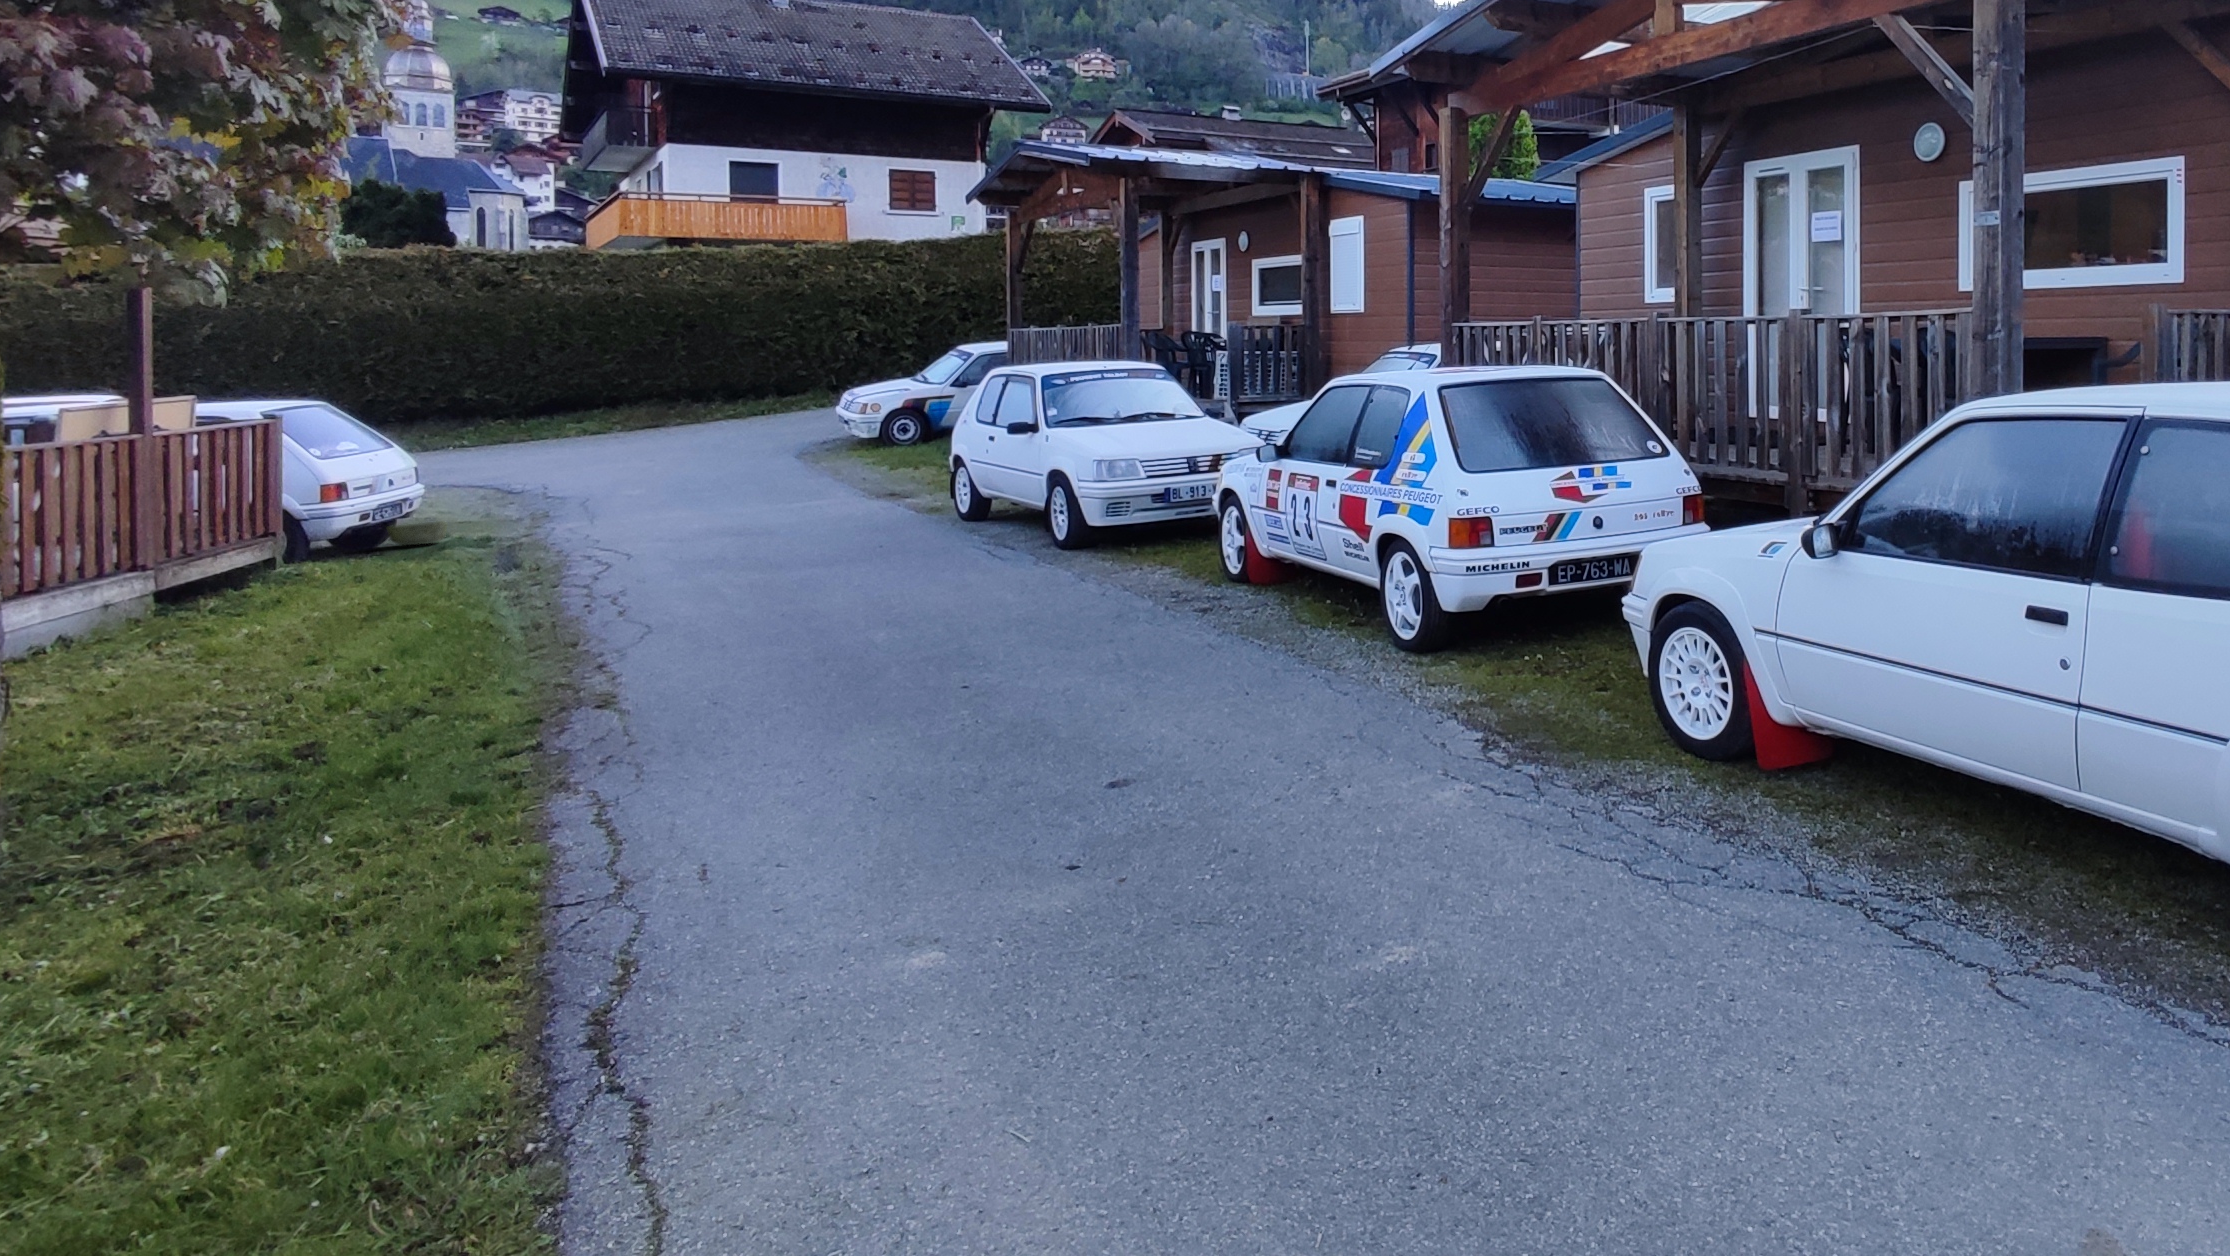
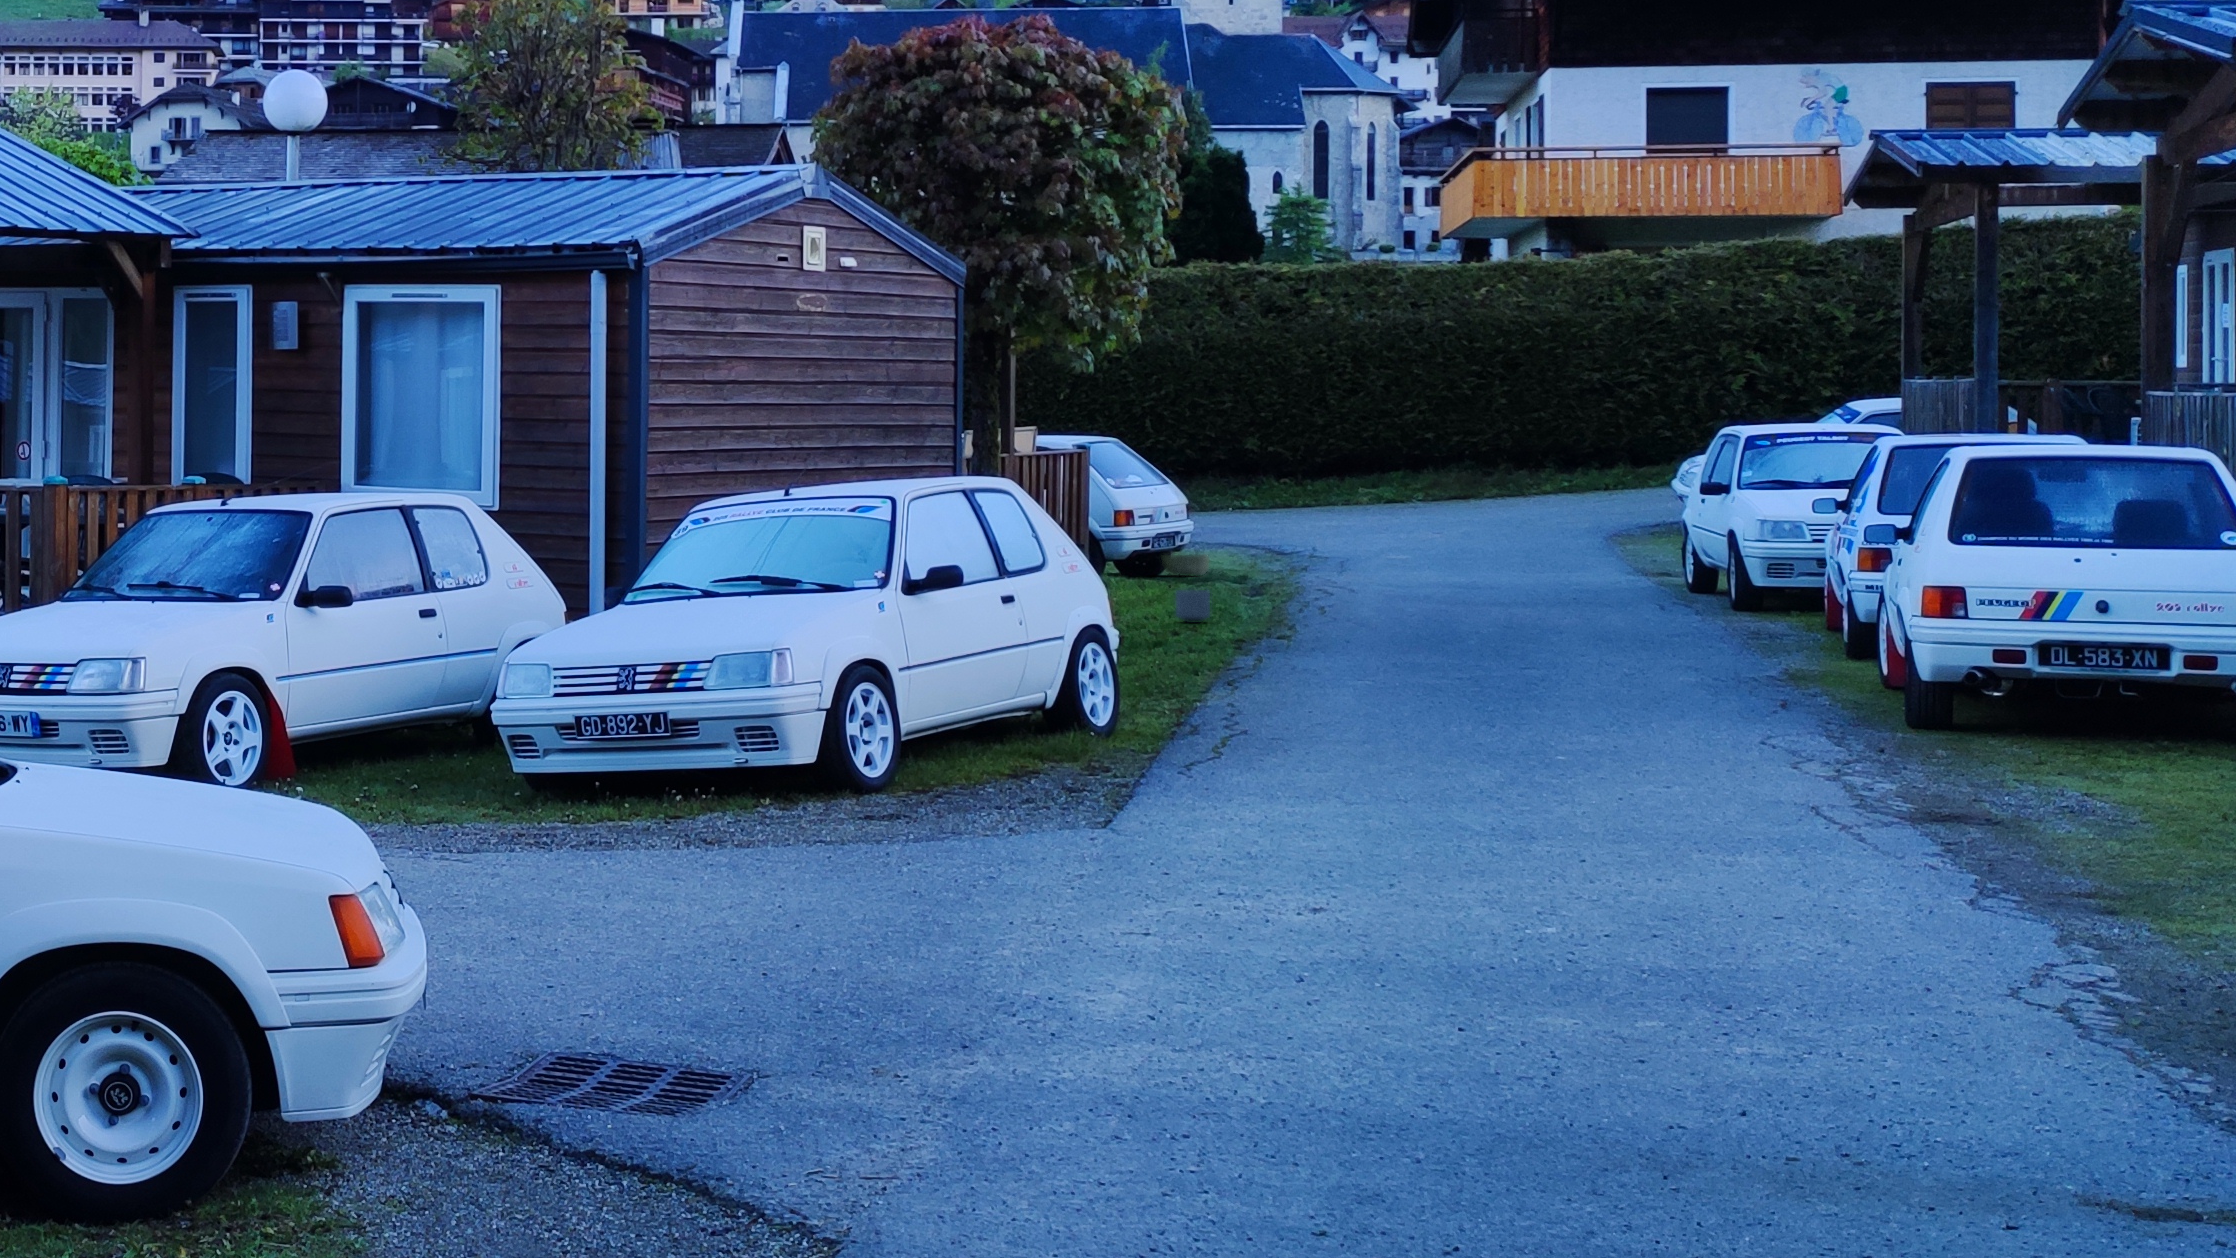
planter: none [418,623,475,674] -> present [1176,590,1210,623]

